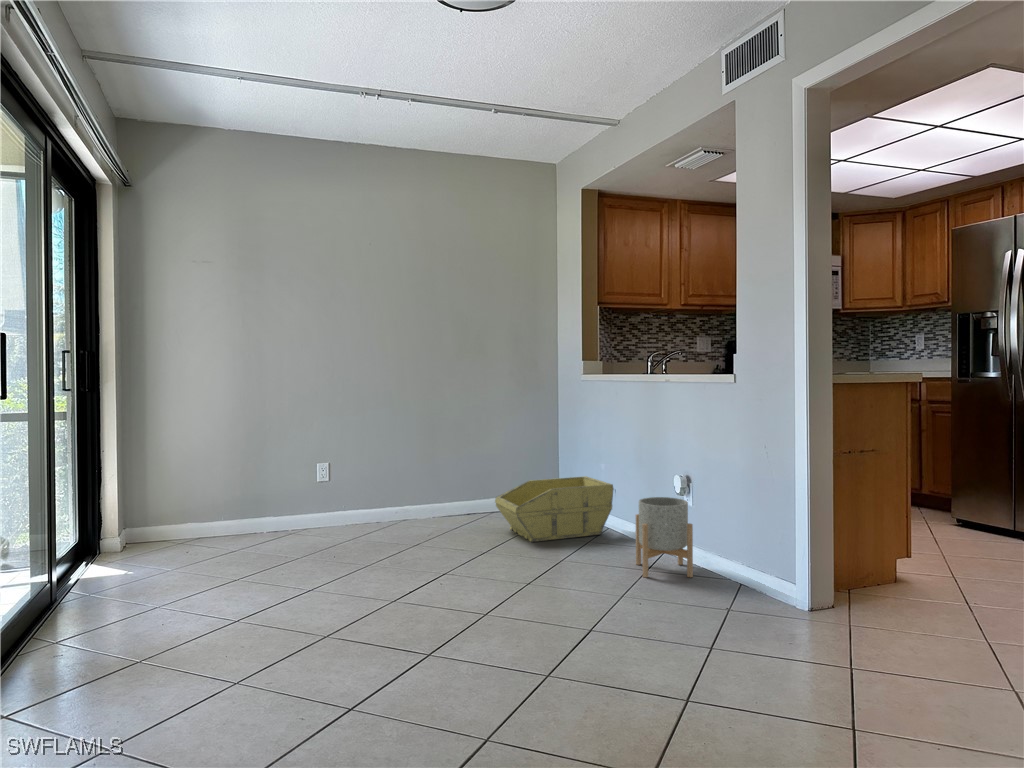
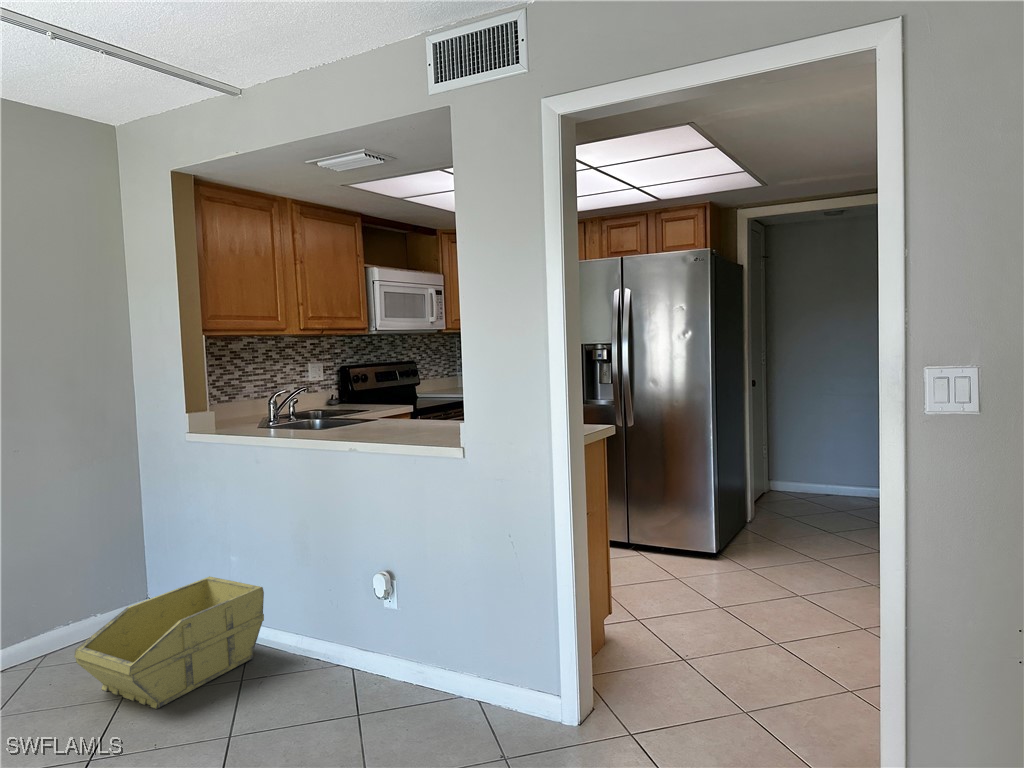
planter: present [636,497,693,577] -> none [333,606,420,729]

